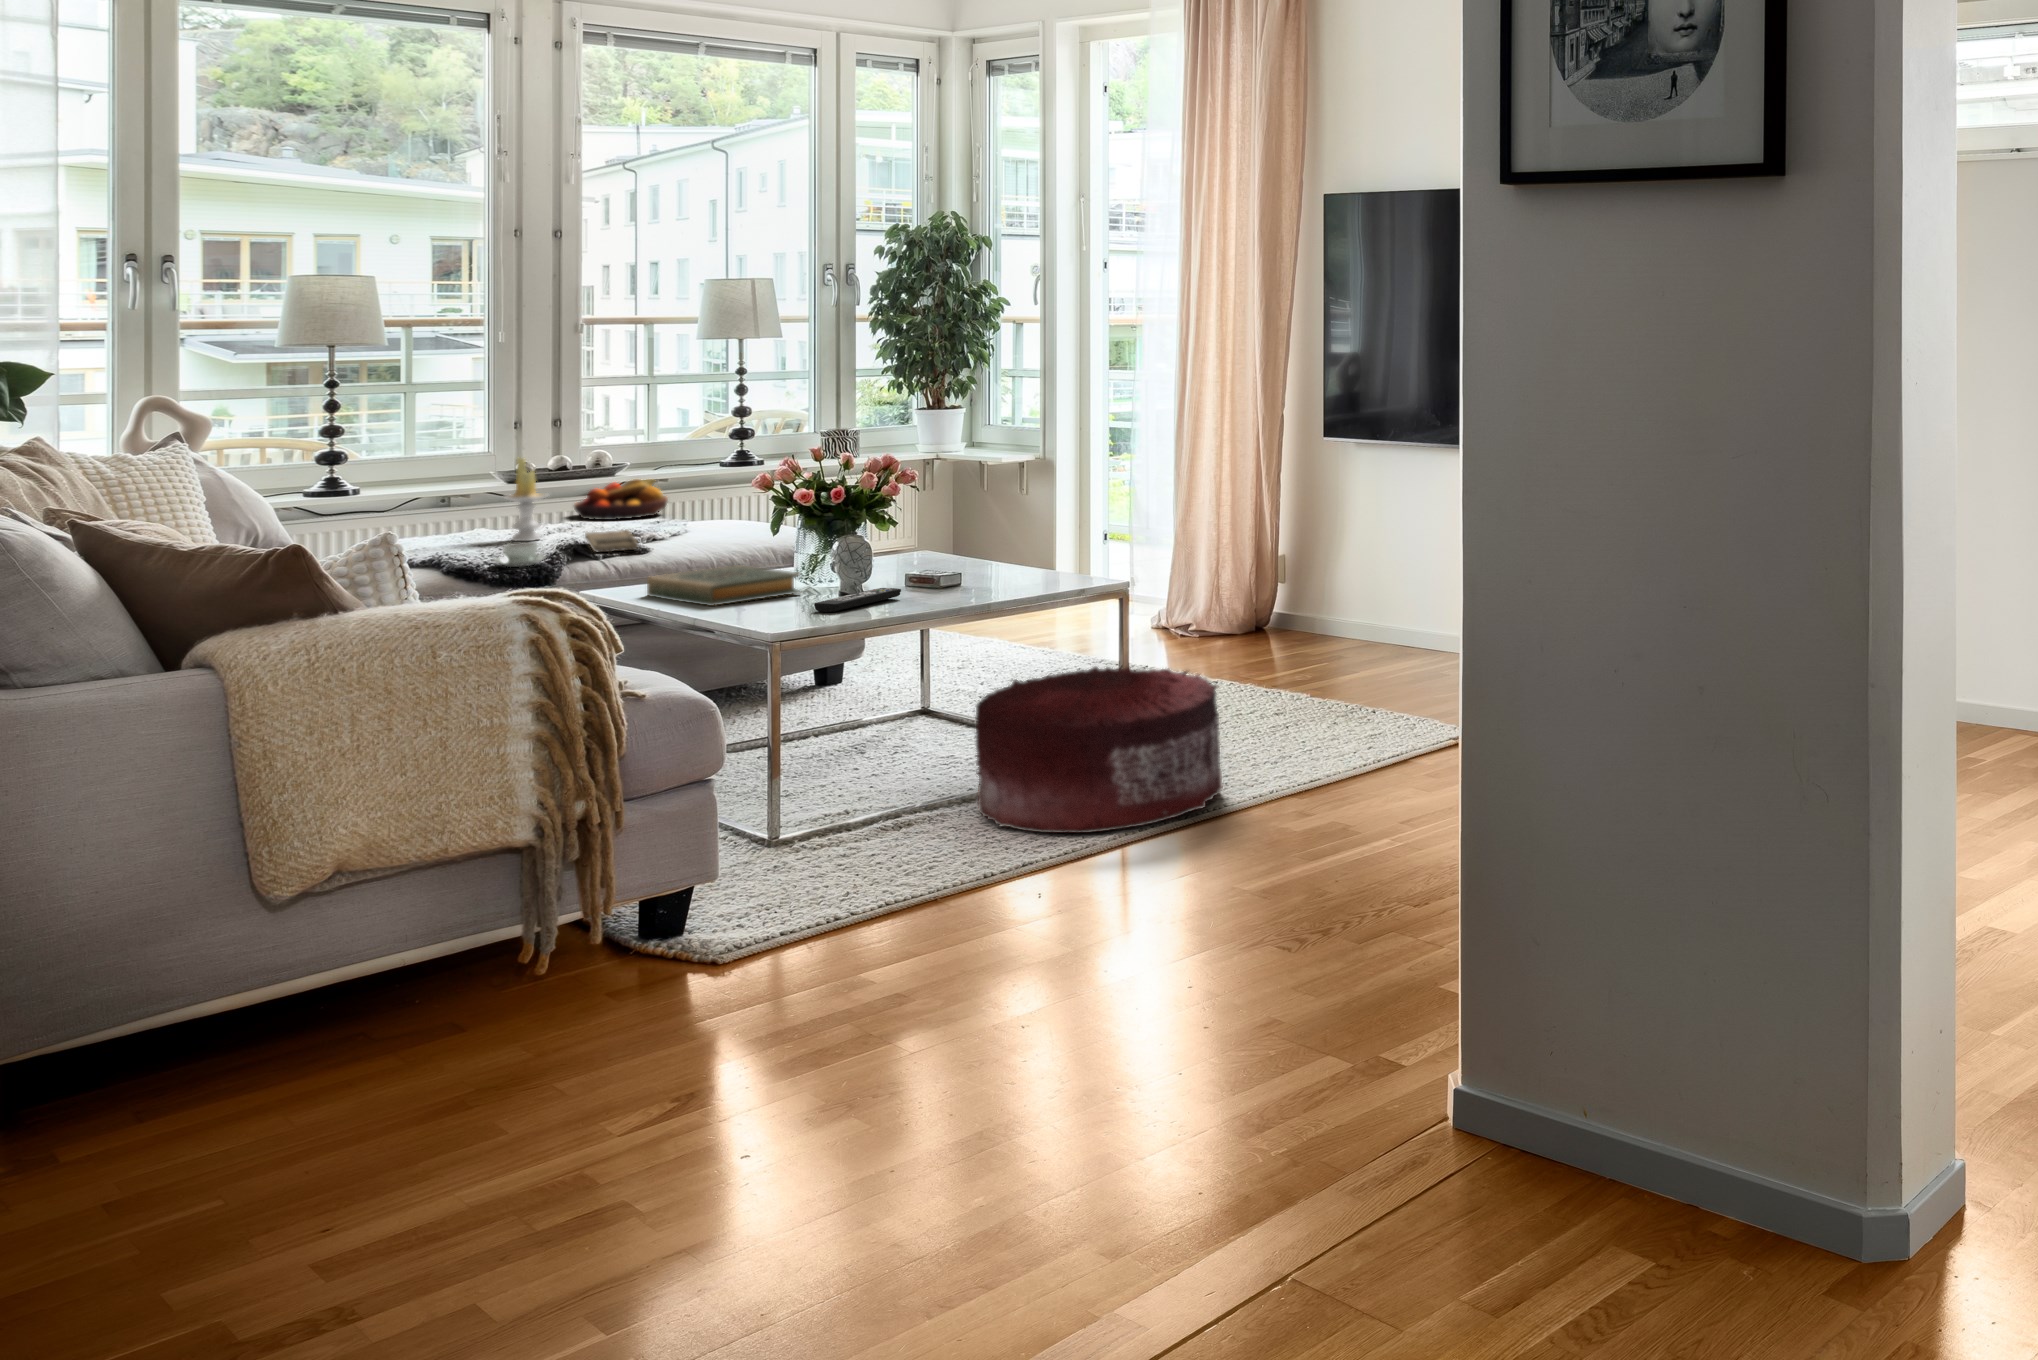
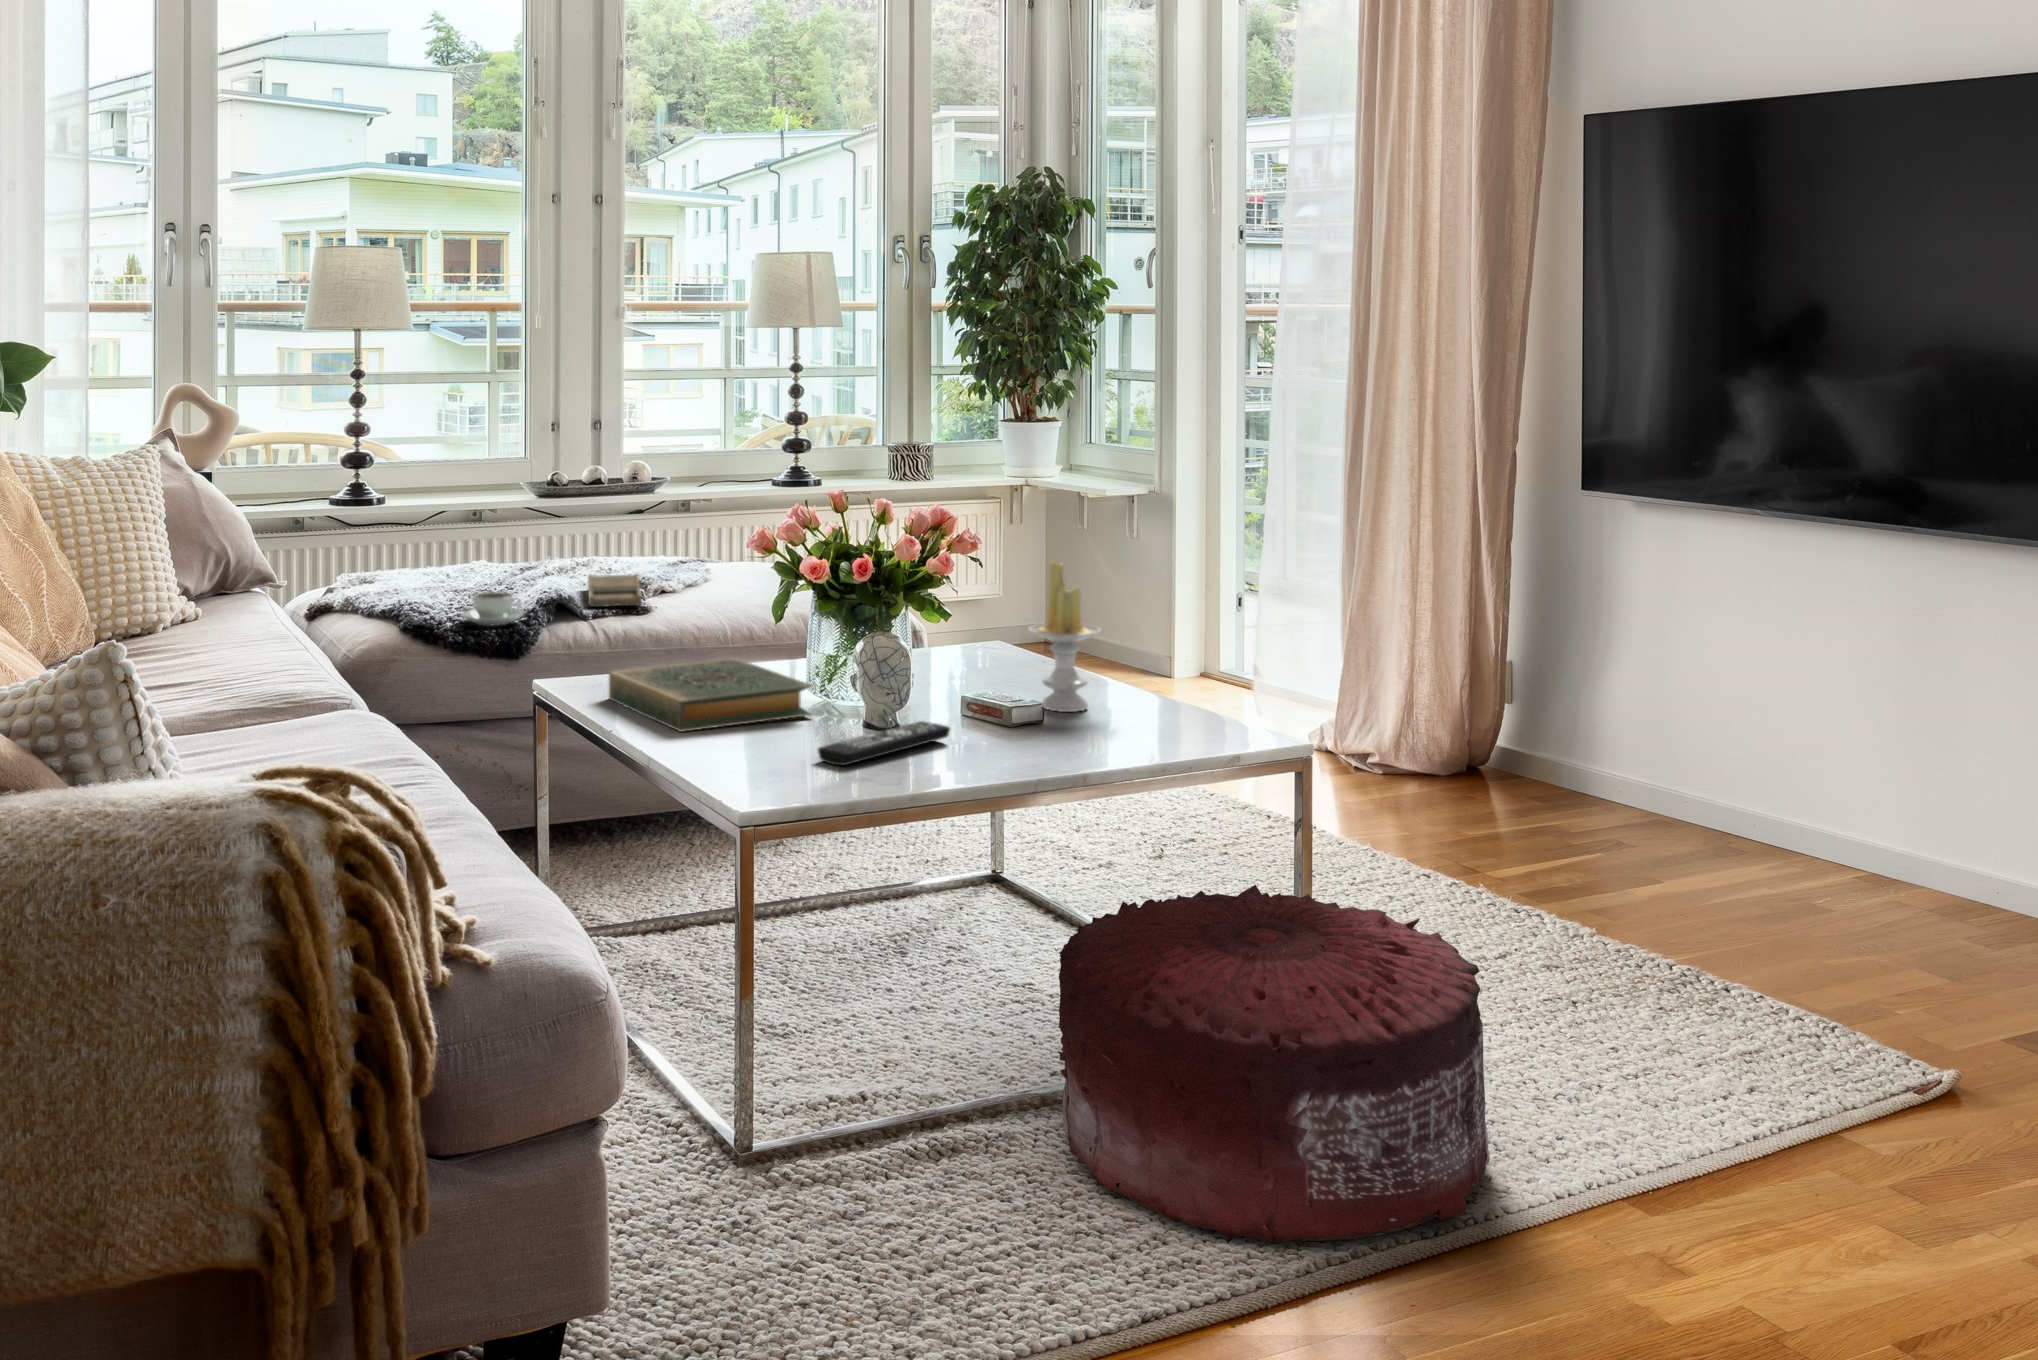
candle: present [503,457,548,541] -> present [1028,561,1102,712]
fruit bowl: present [574,479,668,520] -> none [601,500,705,551]

